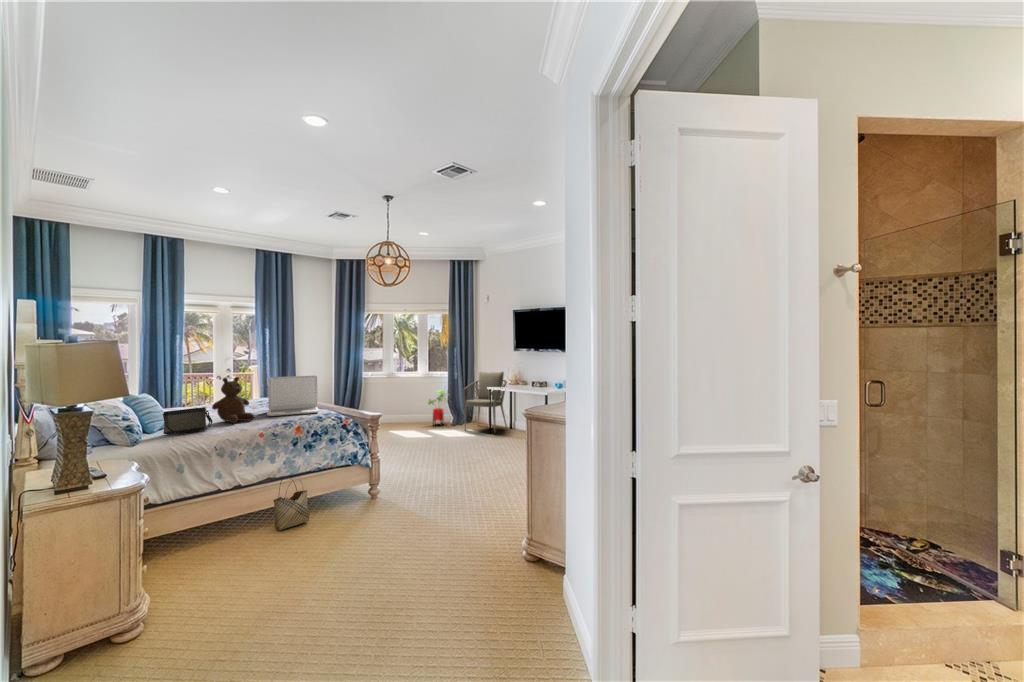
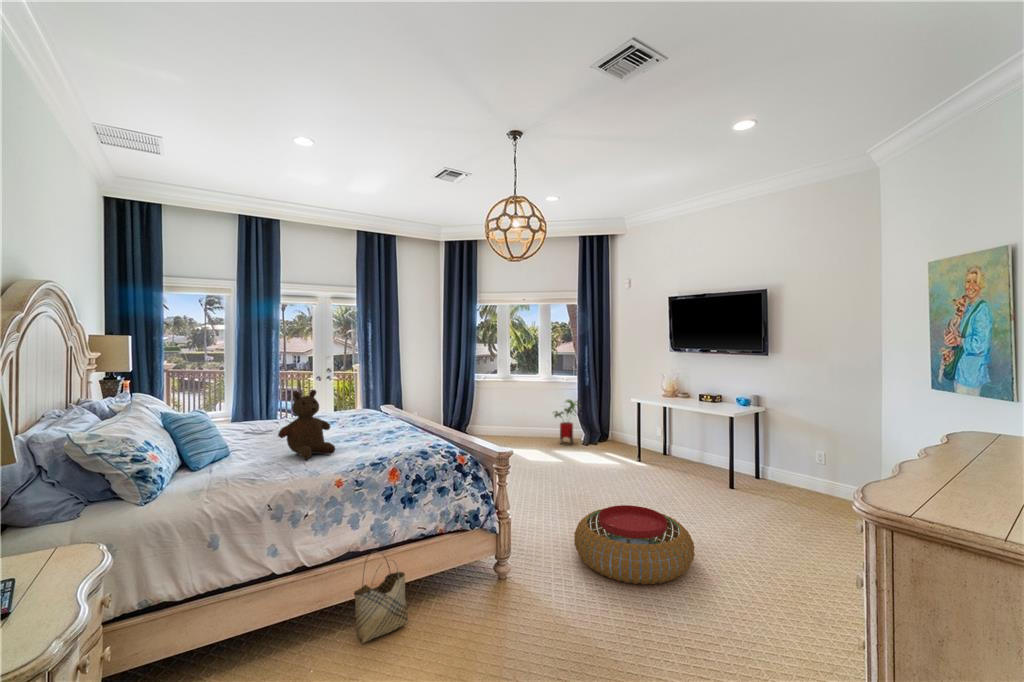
armchair: present [463,372,507,432] -> none [601,378,660,461]
laptop: present [267,376,319,416] -> none [354,387,423,446]
handbag: present [163,407,213,434] -> none [202,437,273,479]
pouf: none [425,452,501,493] -> present [574,505,694,584]

